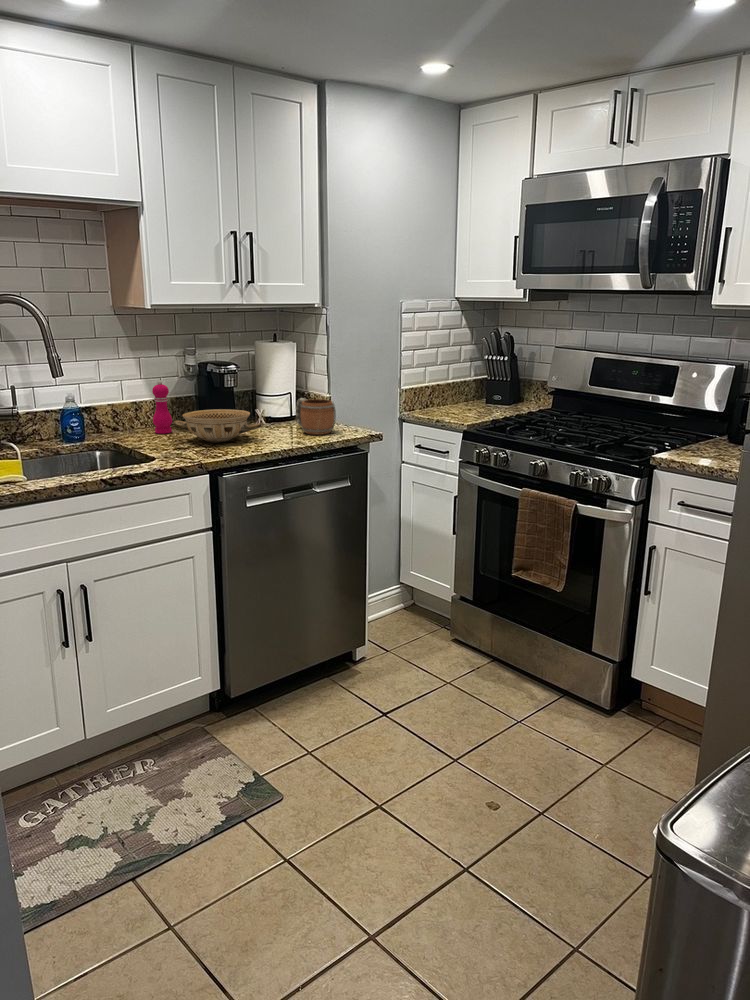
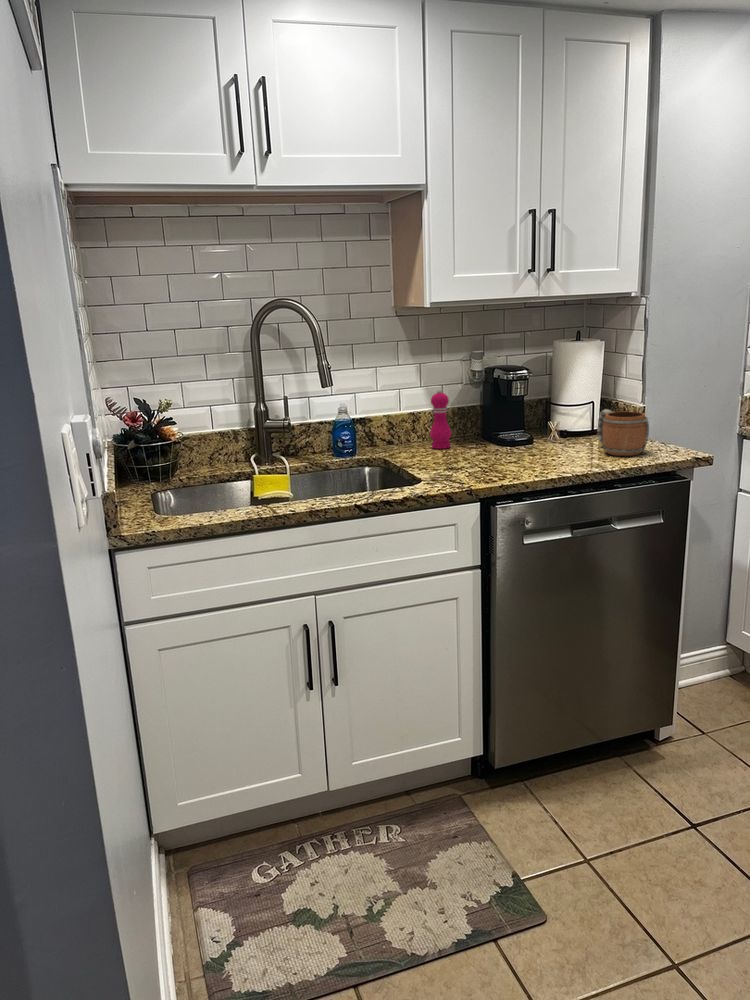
ceramic bowl: present [173,409,261,443] -> none [450,422,552,462]

